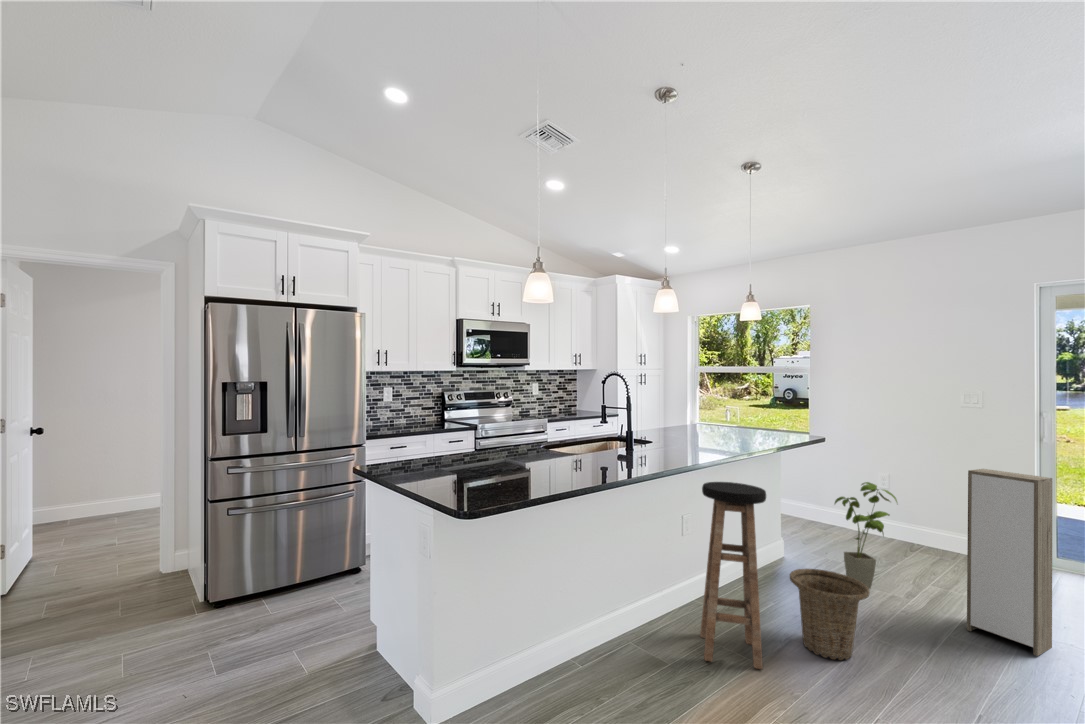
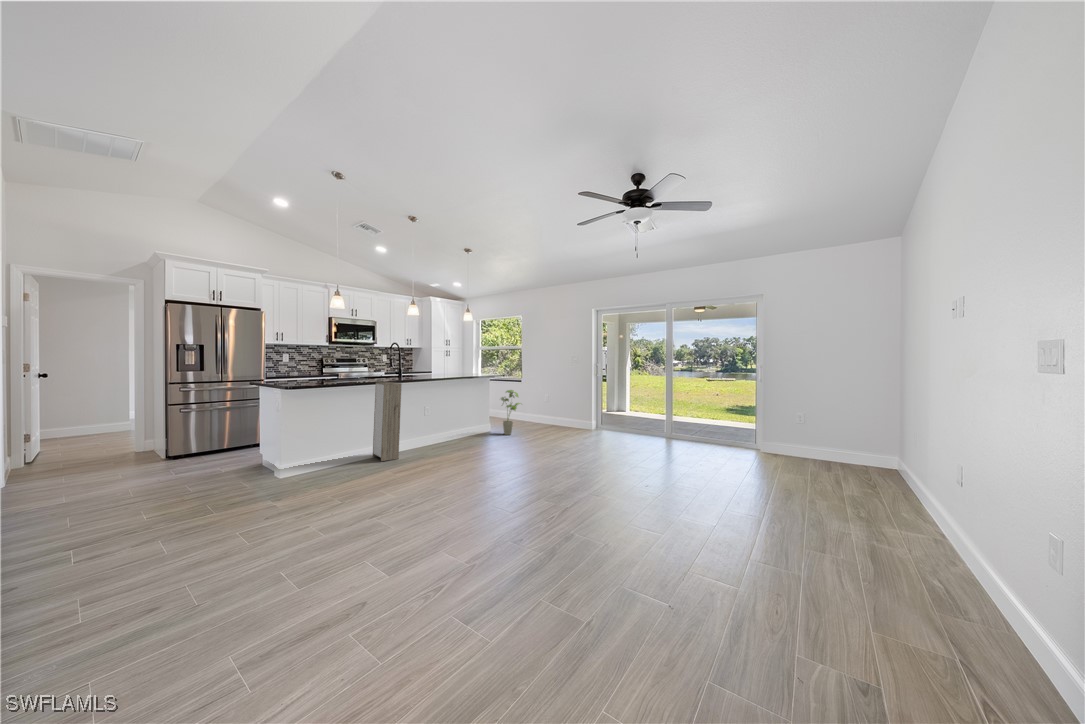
storage cabinet: present [967,469,1052,656] -> present [373,382,402,461]
bar stool: present [700,482,766,669] -> none [412,385,441,454]
basket: present [790,569,870,660] -> none [454,420,483,450]

